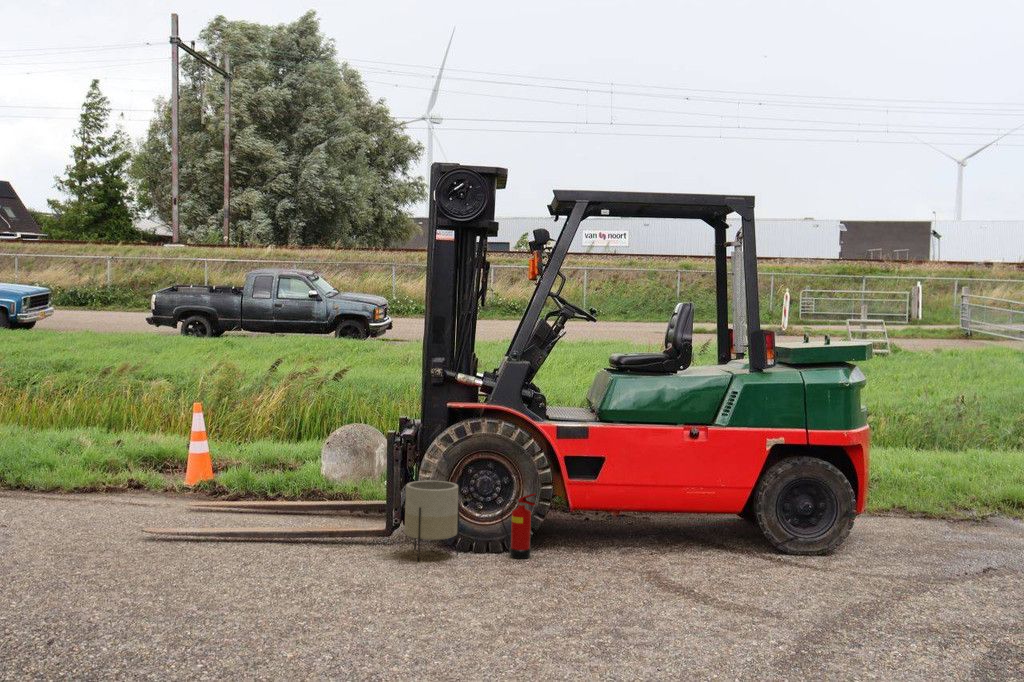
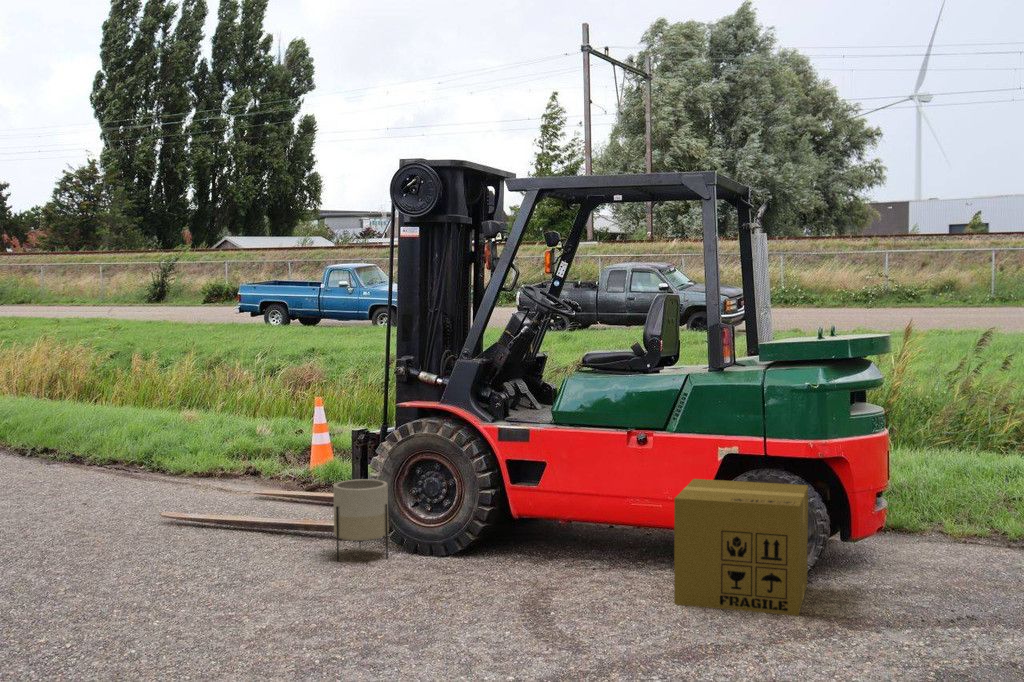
cardboard box: none [728,465,857,569] -> present [674,479,808,616]
fire extinguisher: present [501,494,536,559] -> none [433,499,456,568]

